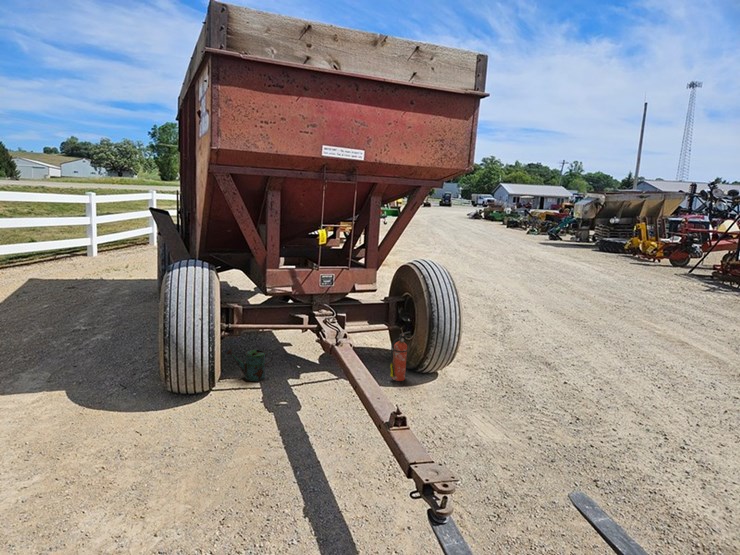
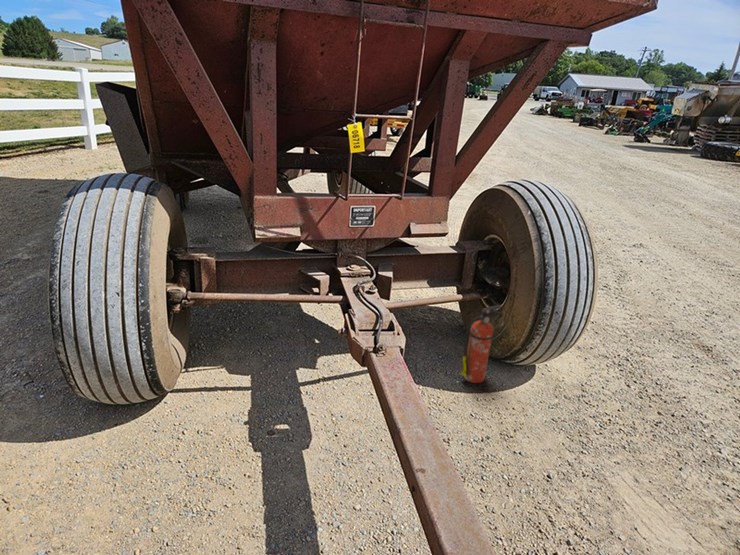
watering can: present [226,349,272,381] -> none [194,323,271,375]

